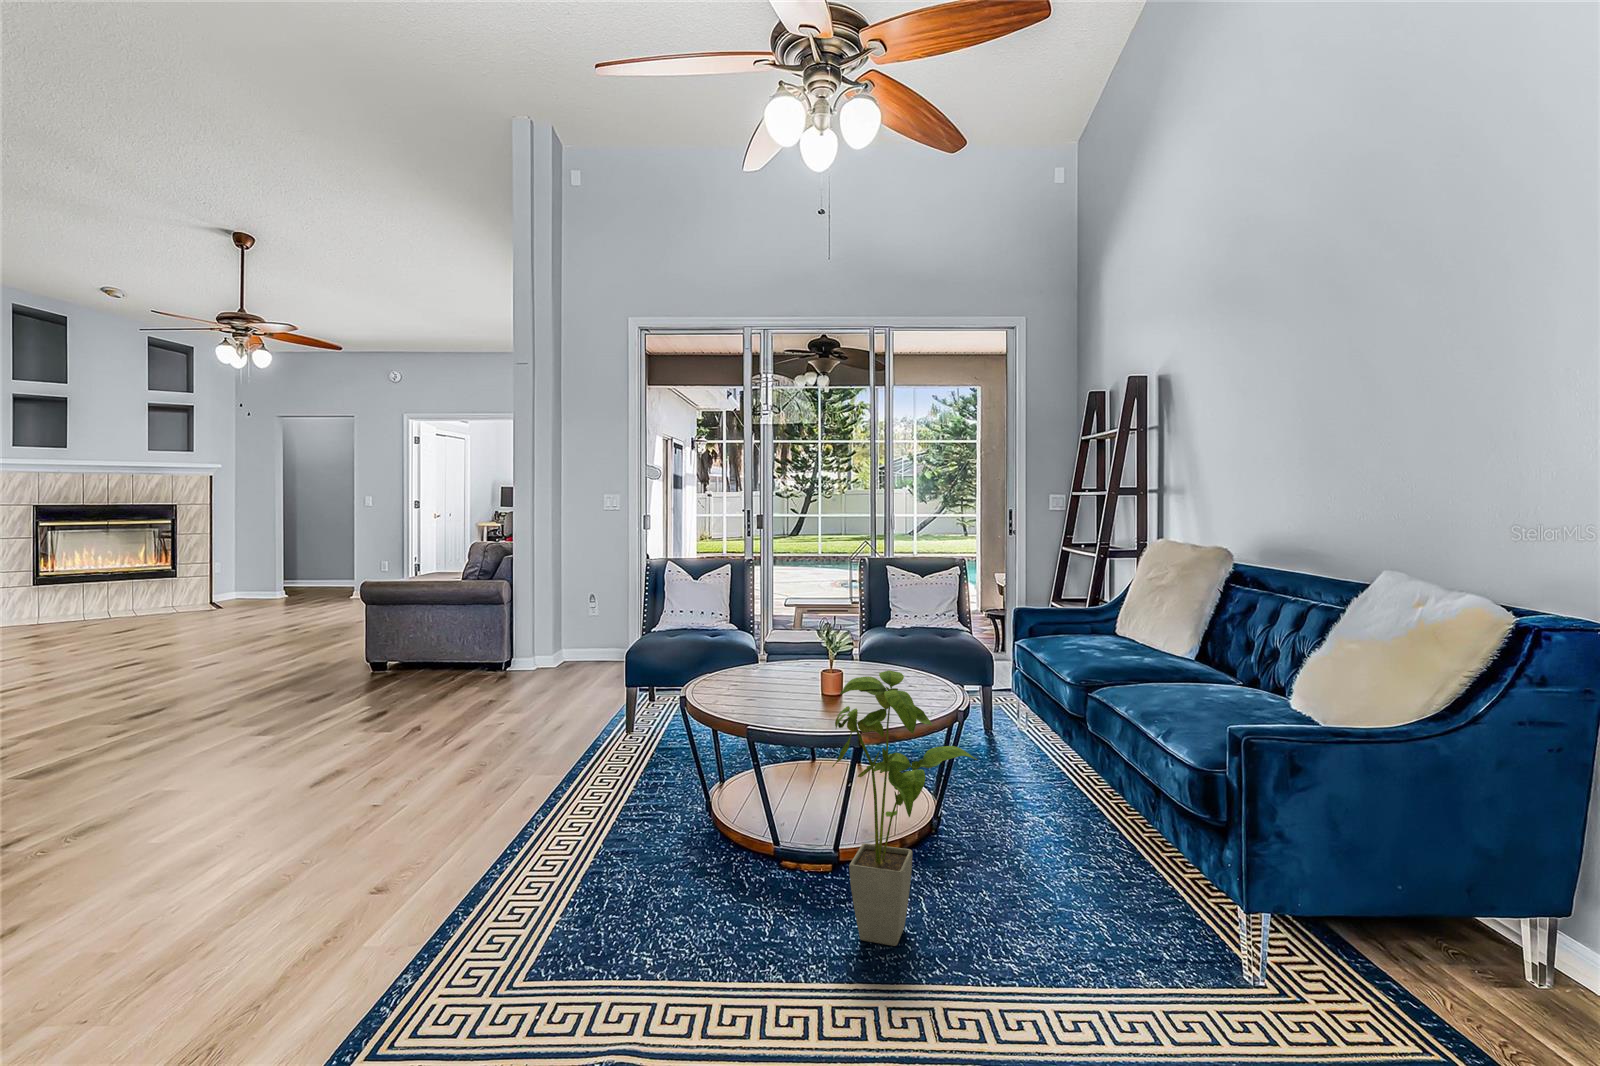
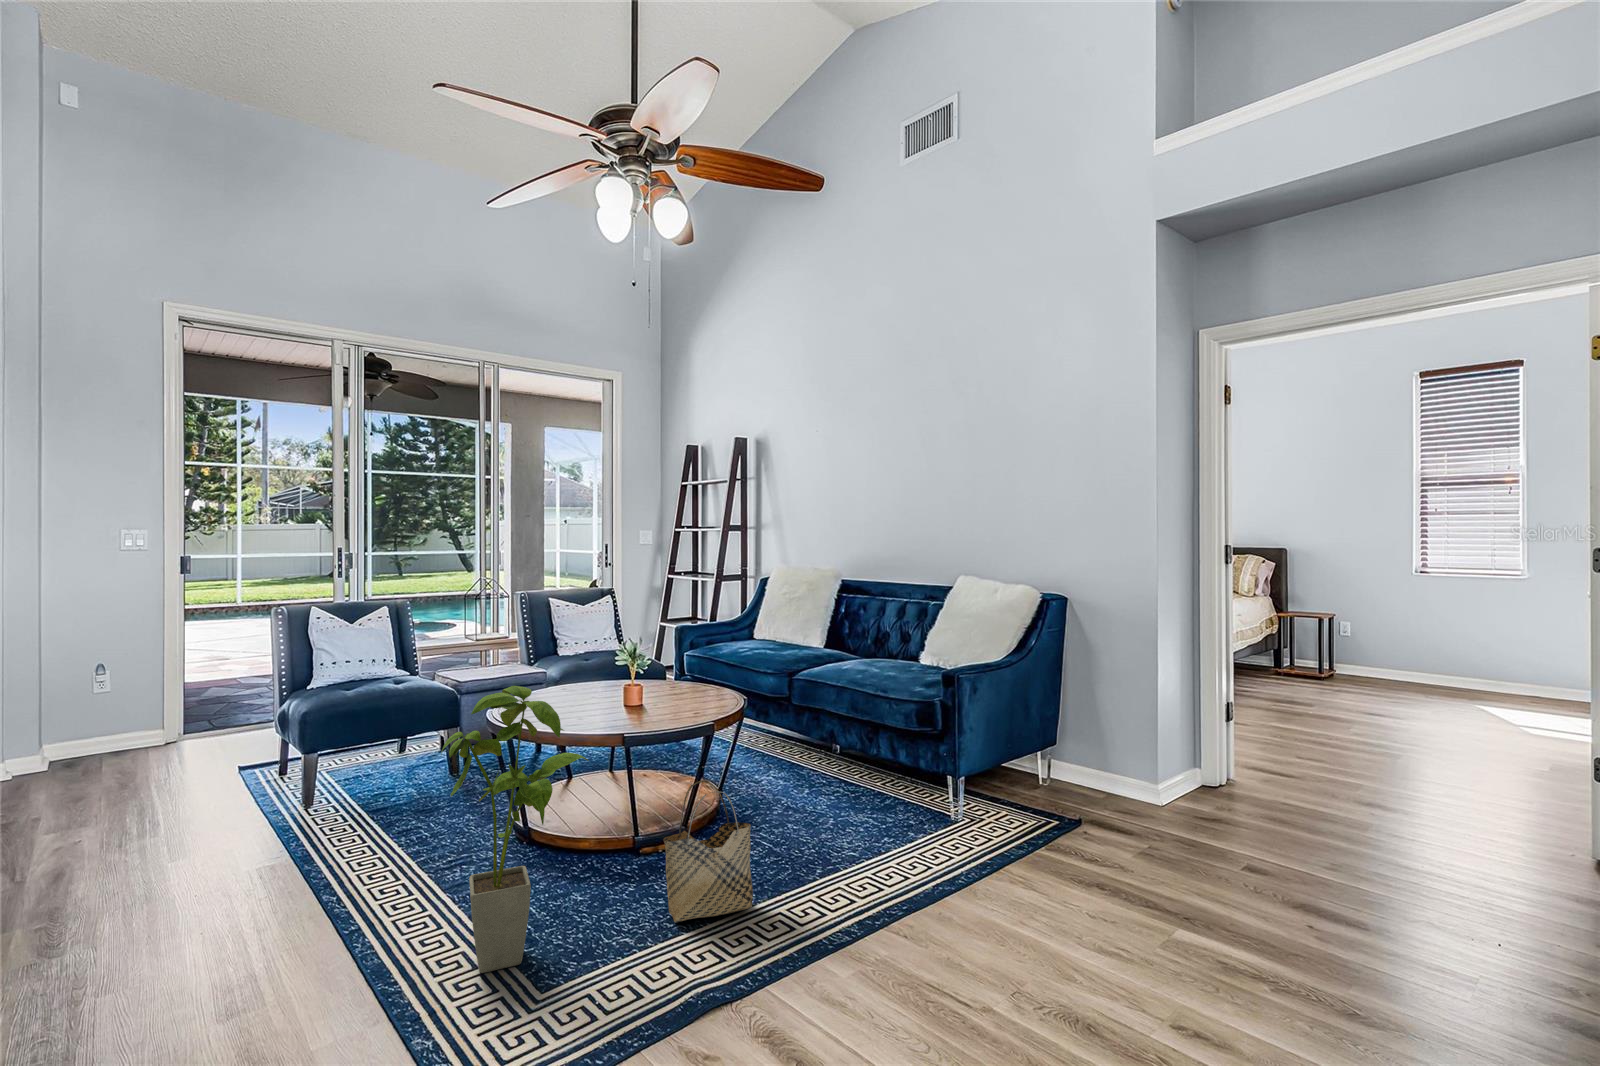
woven basket: none [1058,811,1180,990] -> present [663,780,753,922]

